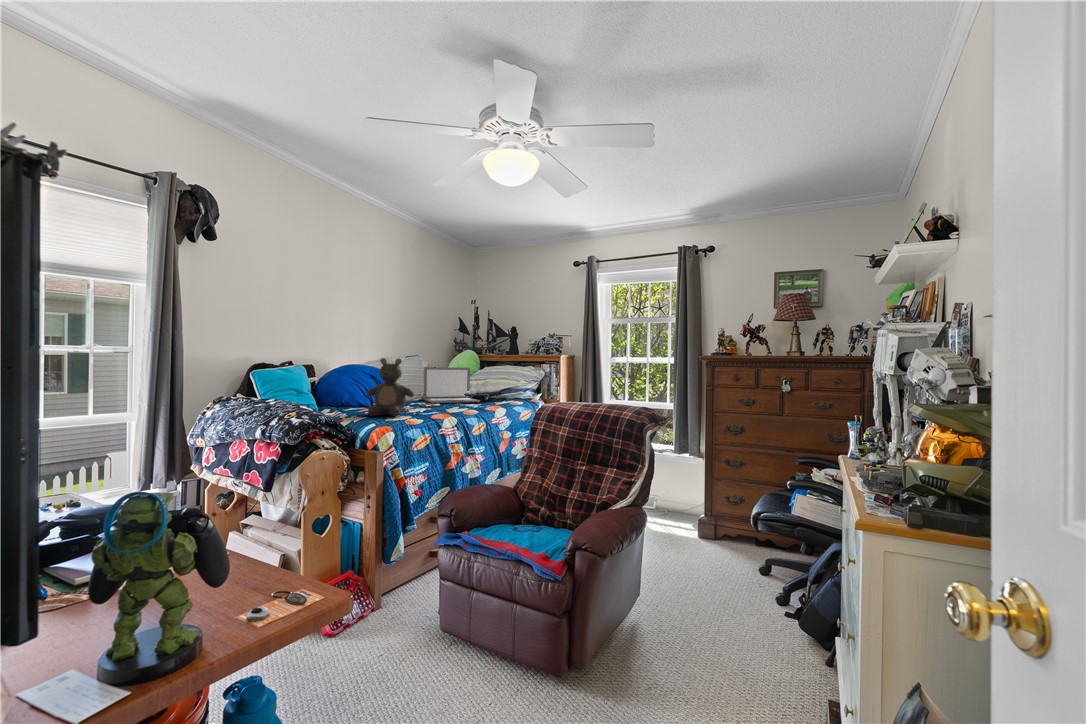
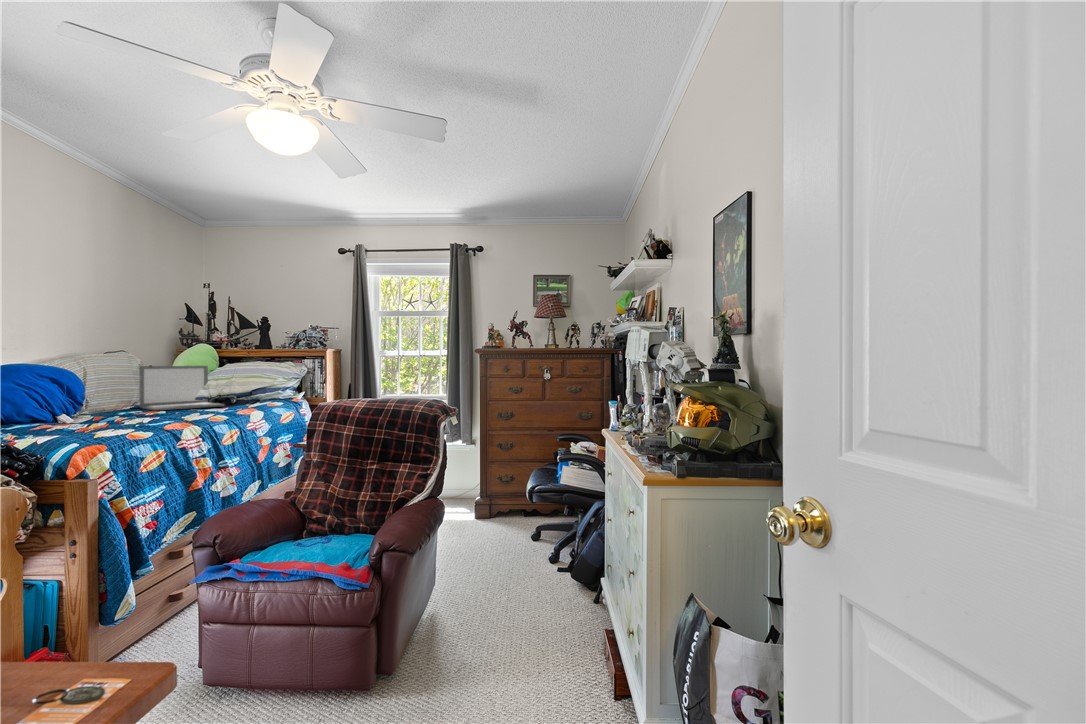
teddy bear: present [367,358,414,416] -> none [55,355,136,433]

